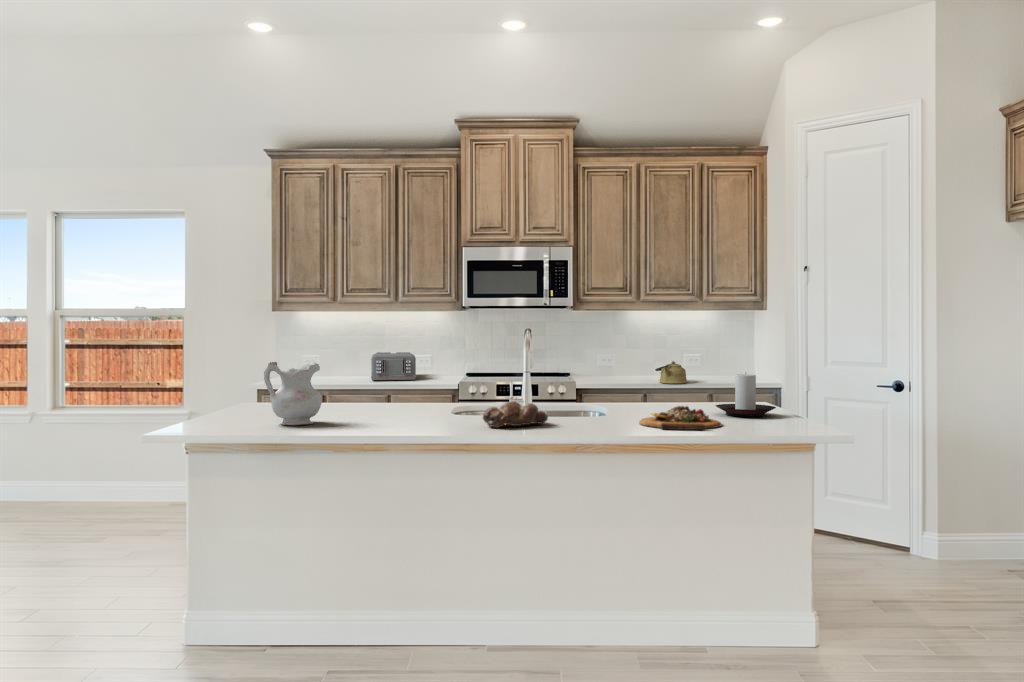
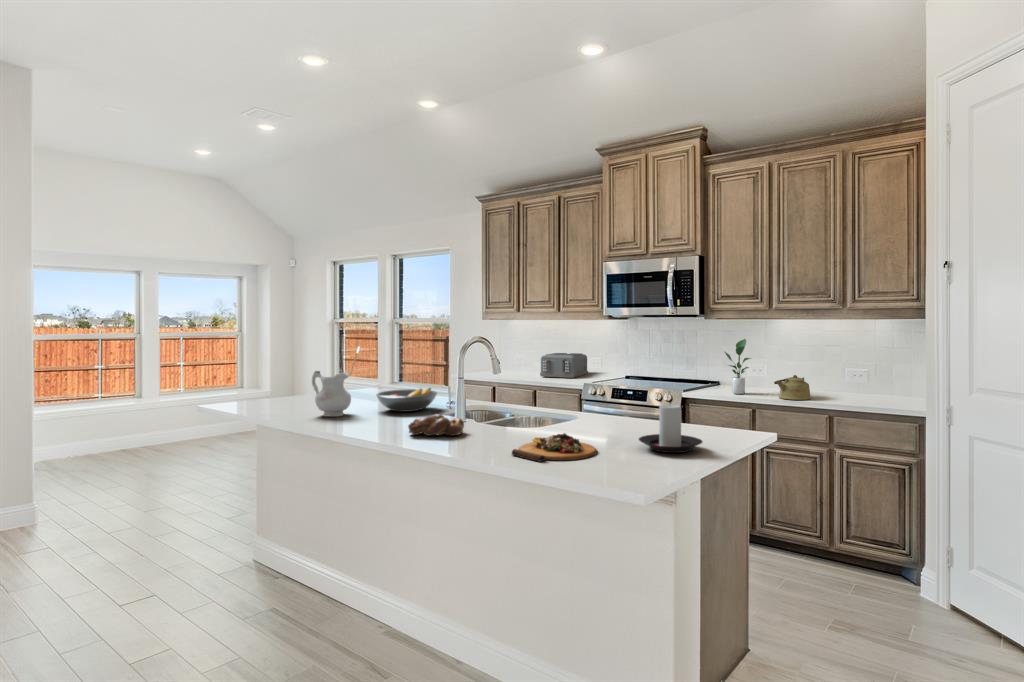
potted plant: none [607,329,633,383] -> present [725,339,751,394]
fruit bowl: none [327,383,407,415] -> present [376,388,437,412]

